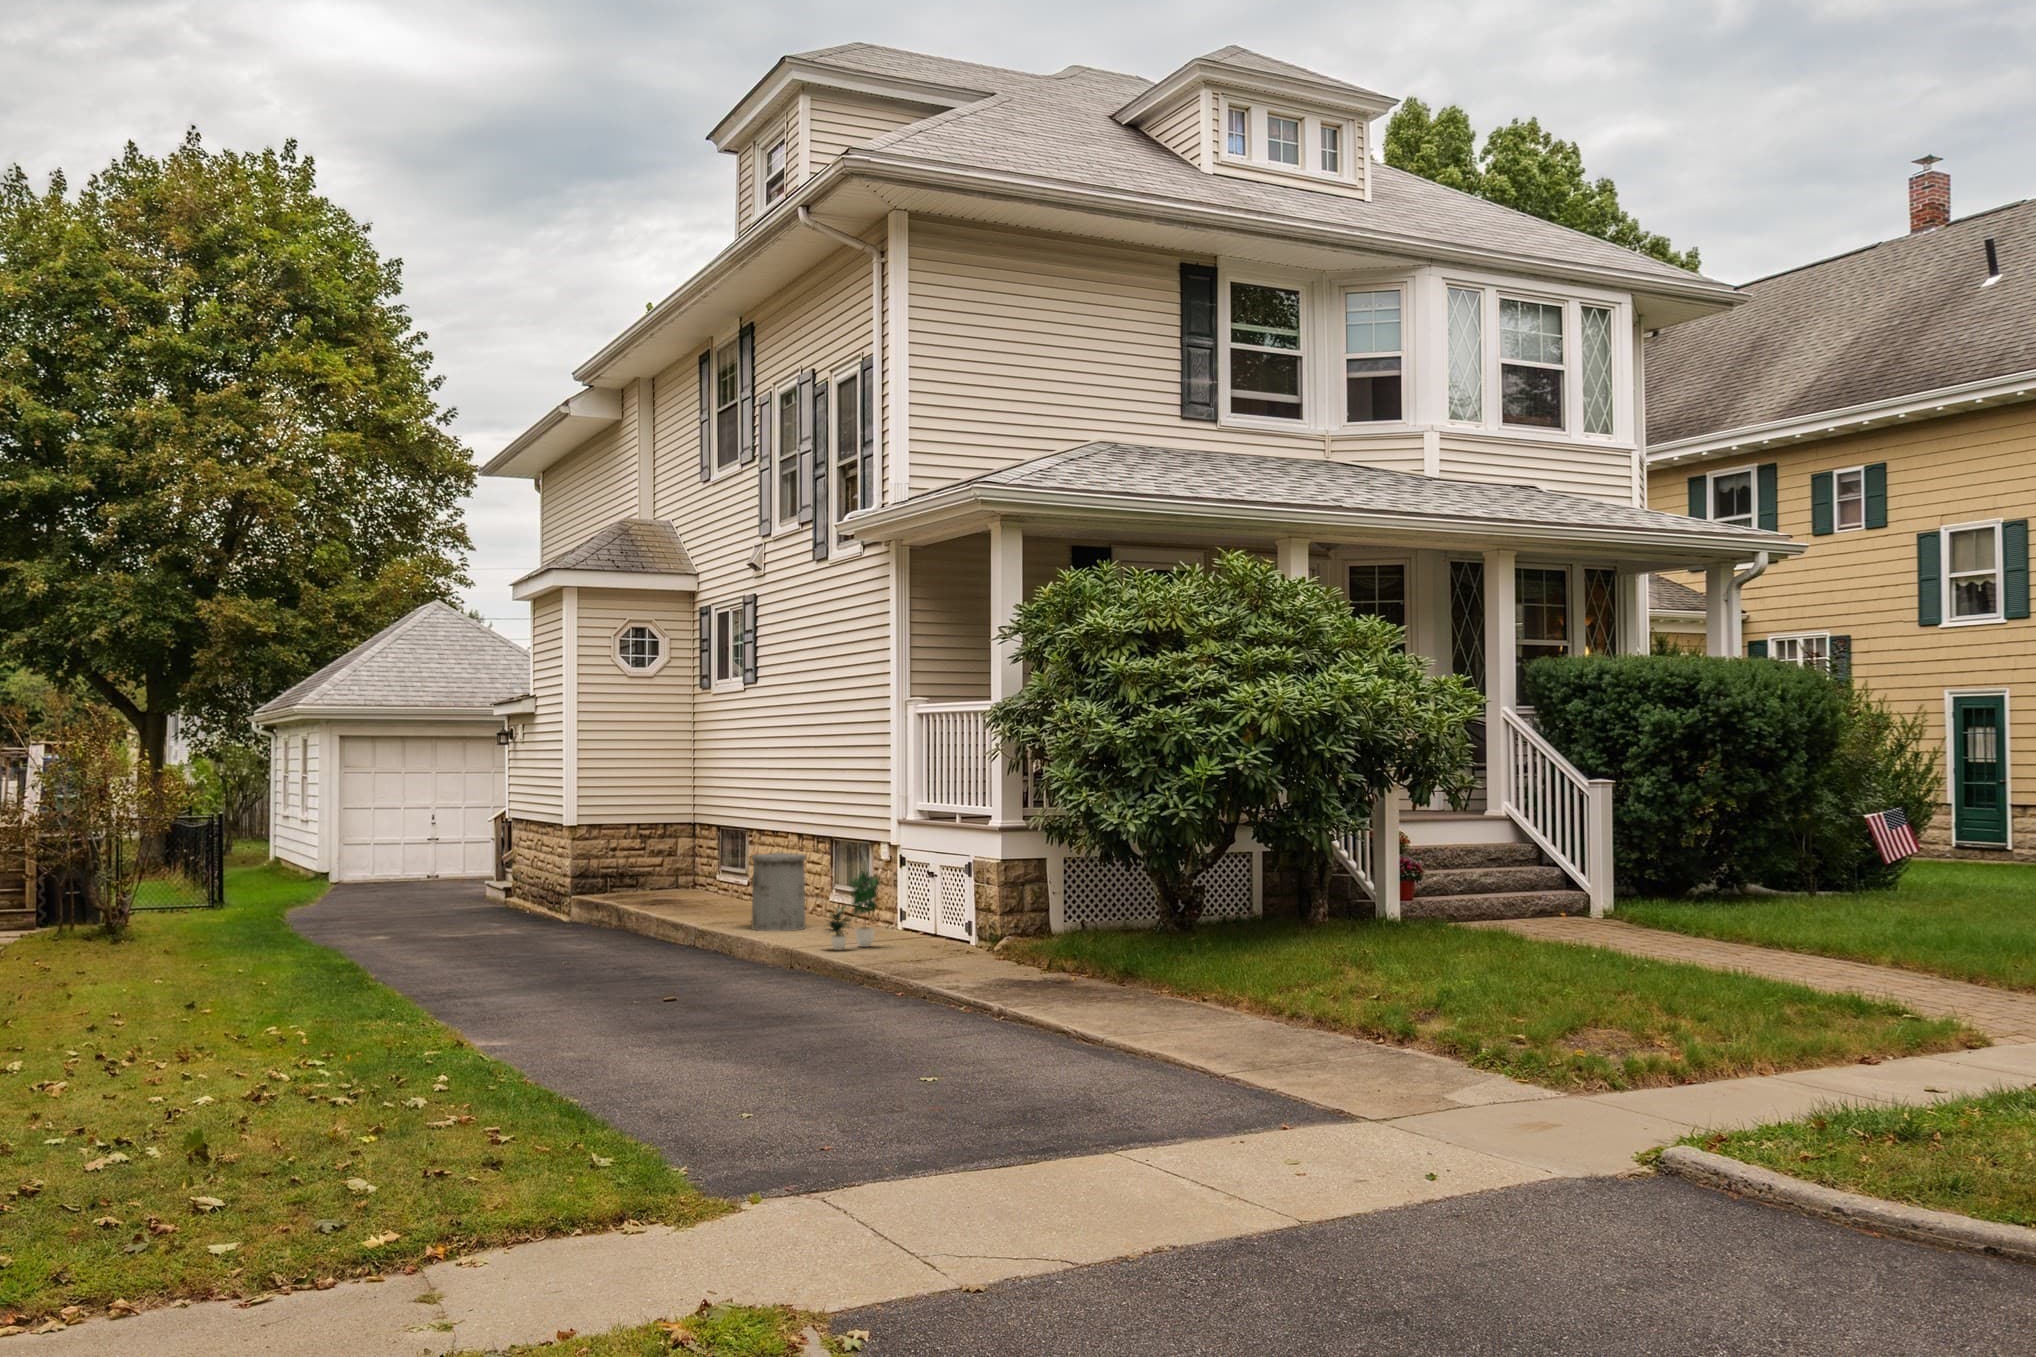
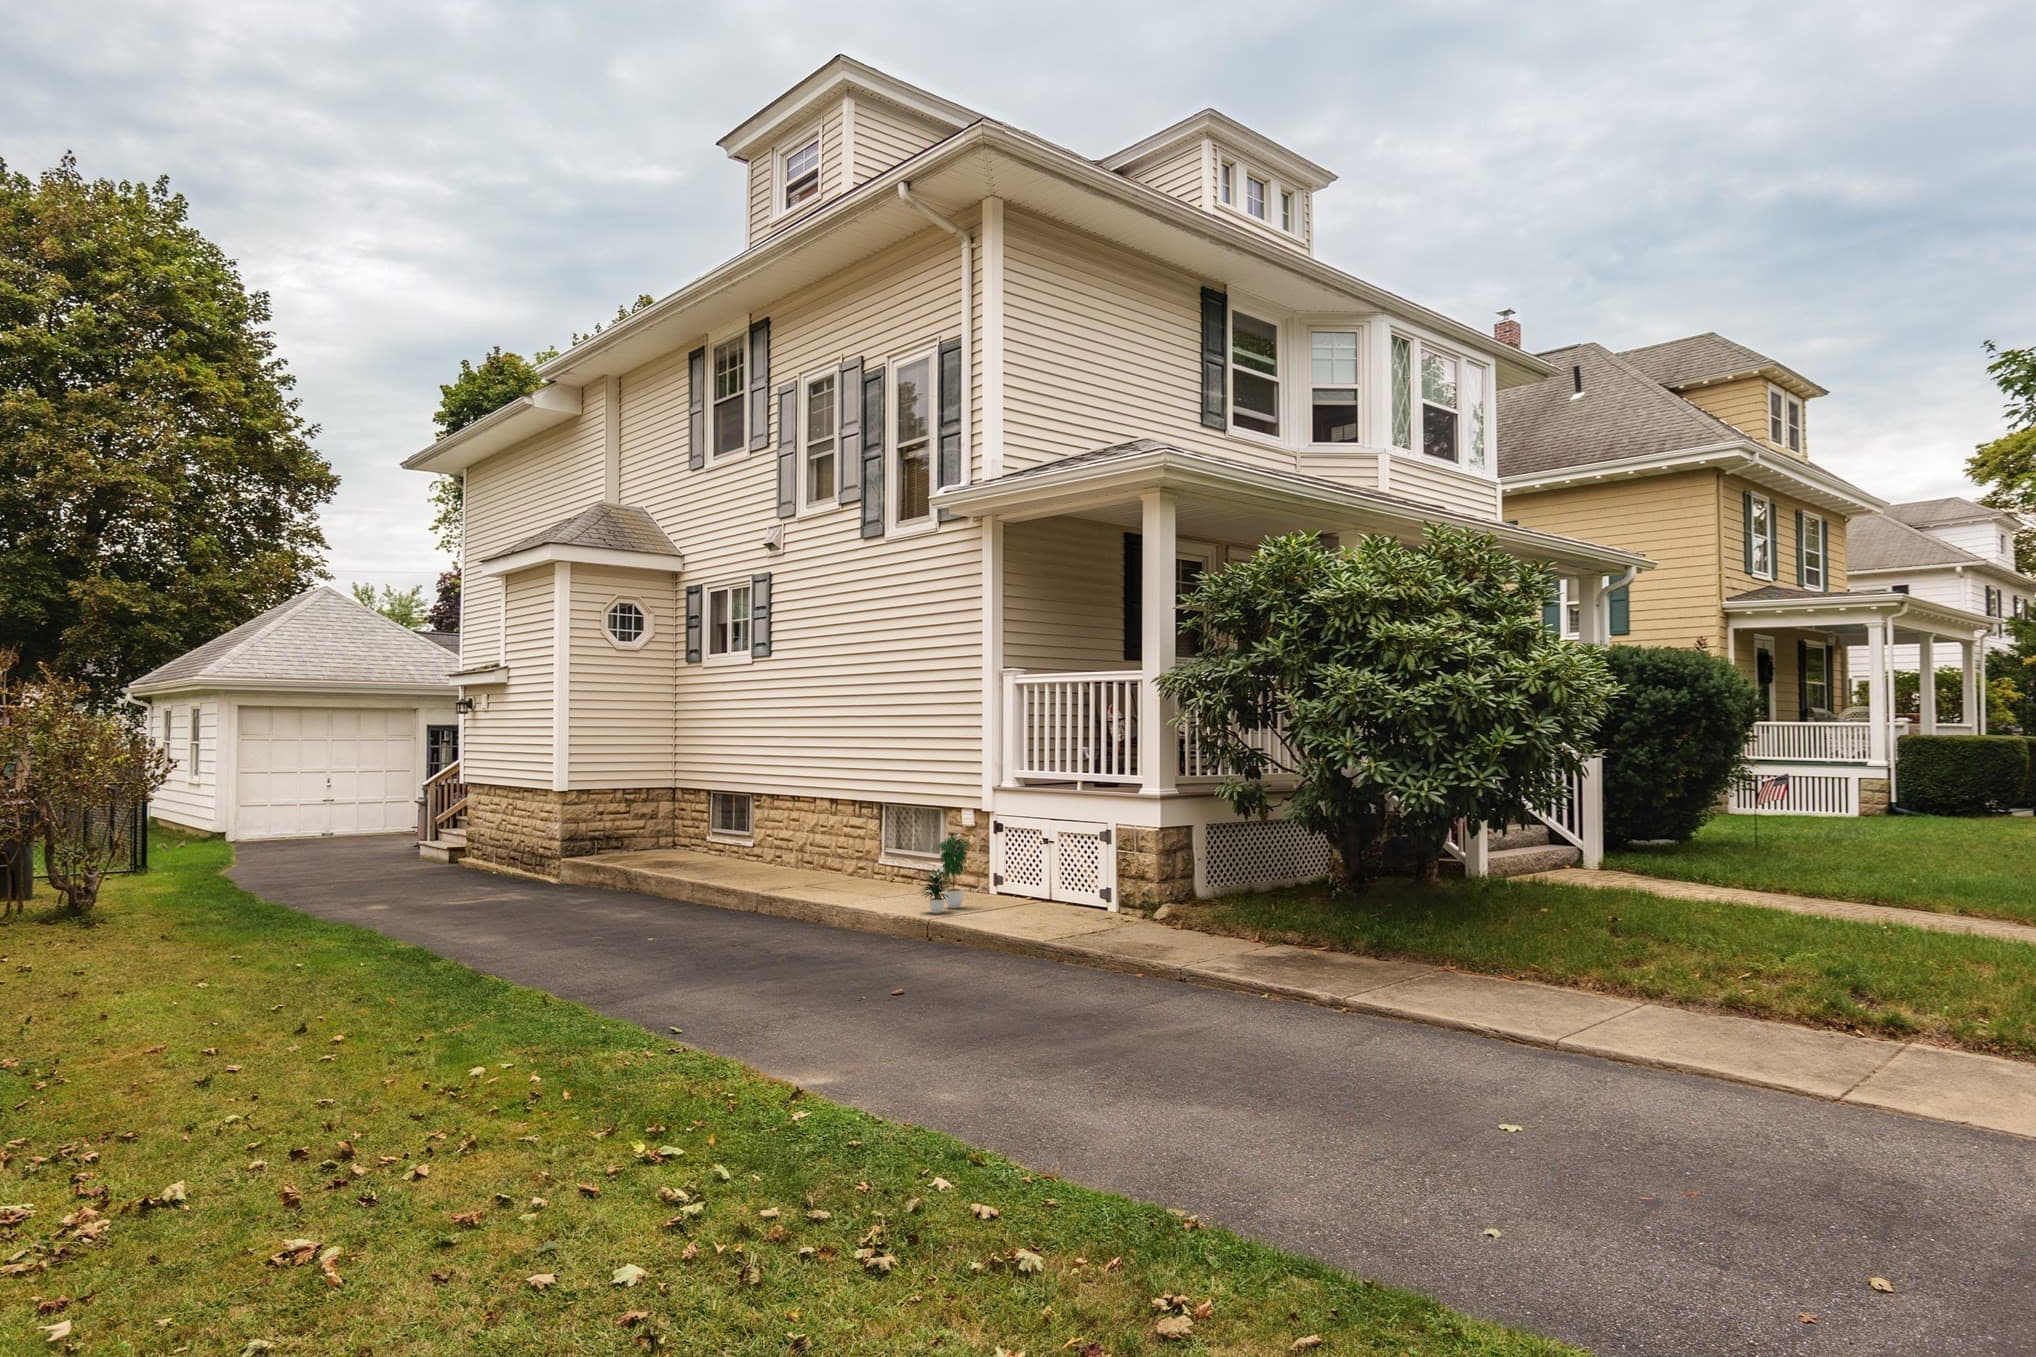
trash can: present [752,853,807,931] -> none [796,816,850,893]

